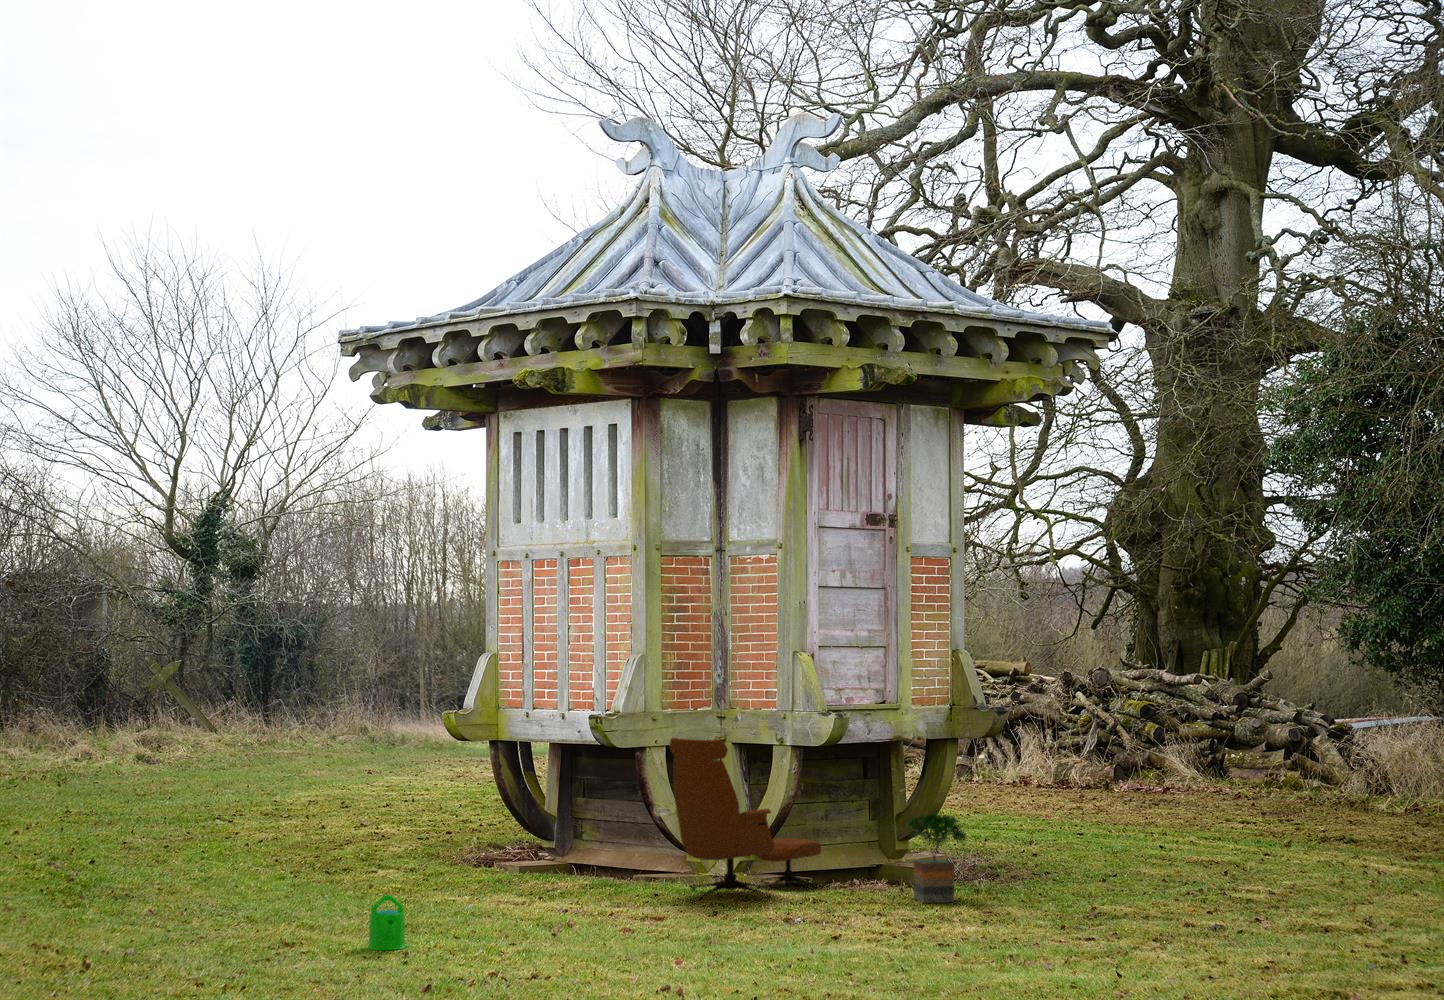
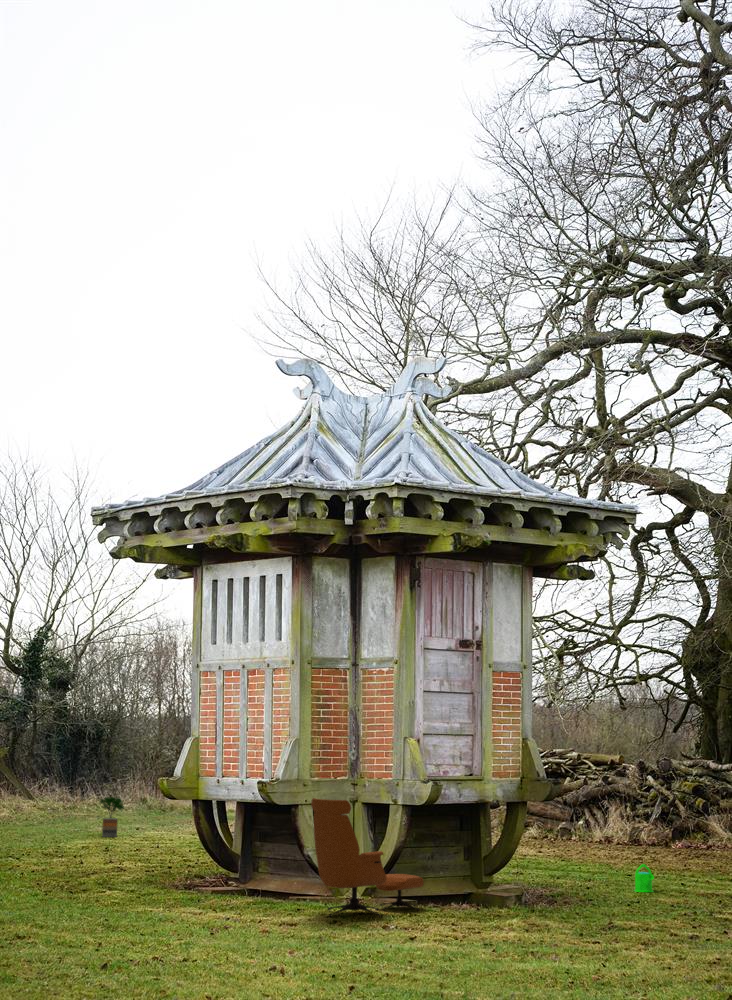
potted tree: present [907,813,966,903] -> present [99,797,124,837]
watering can: present [368,895,406,950] -> present [634,864,654,892]

